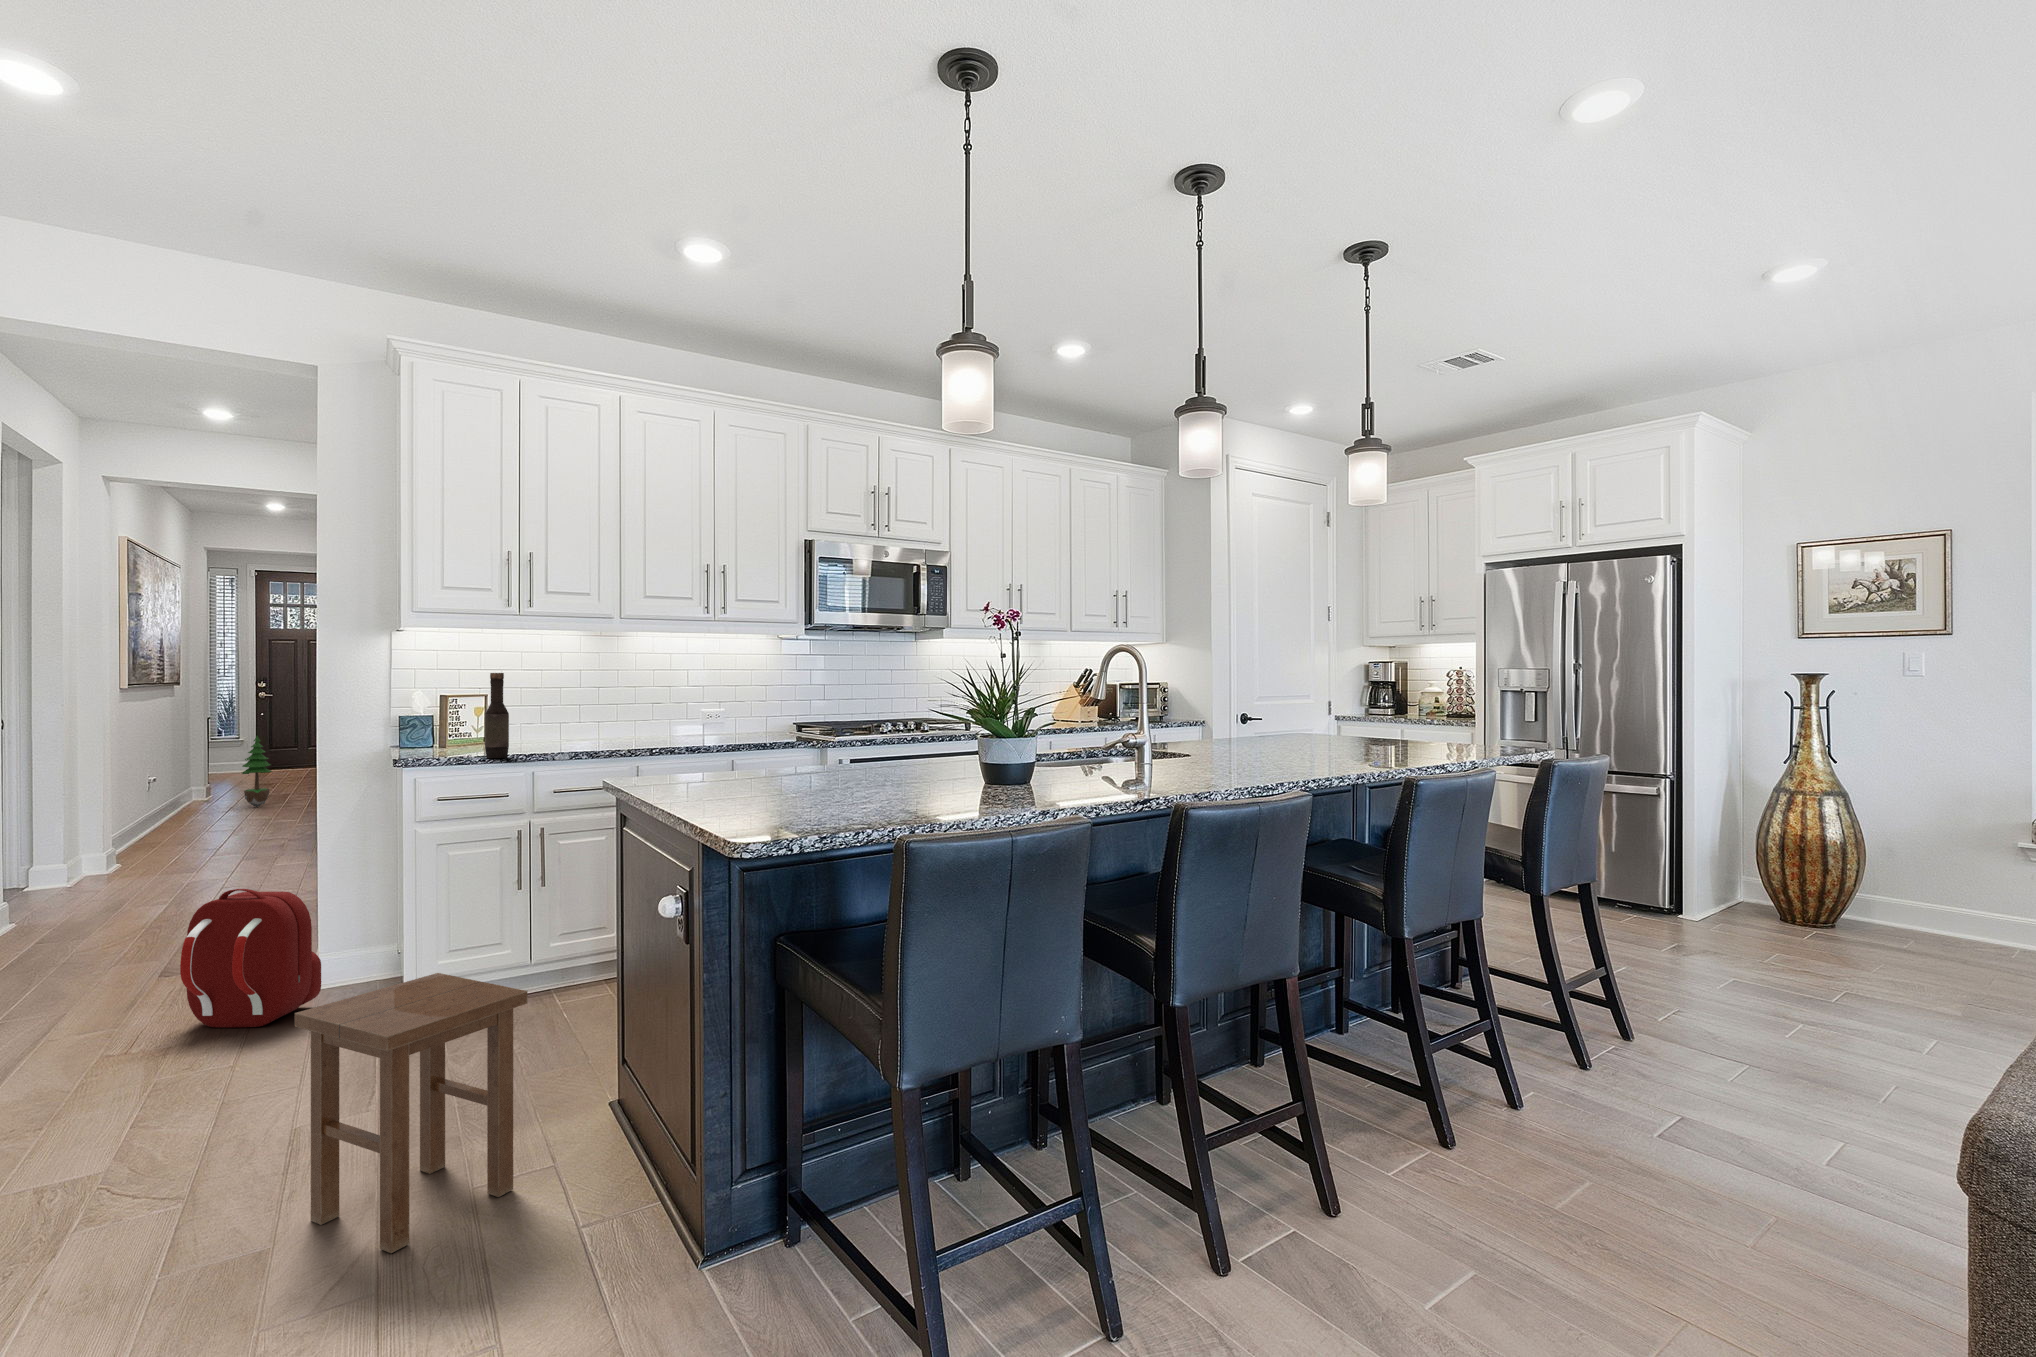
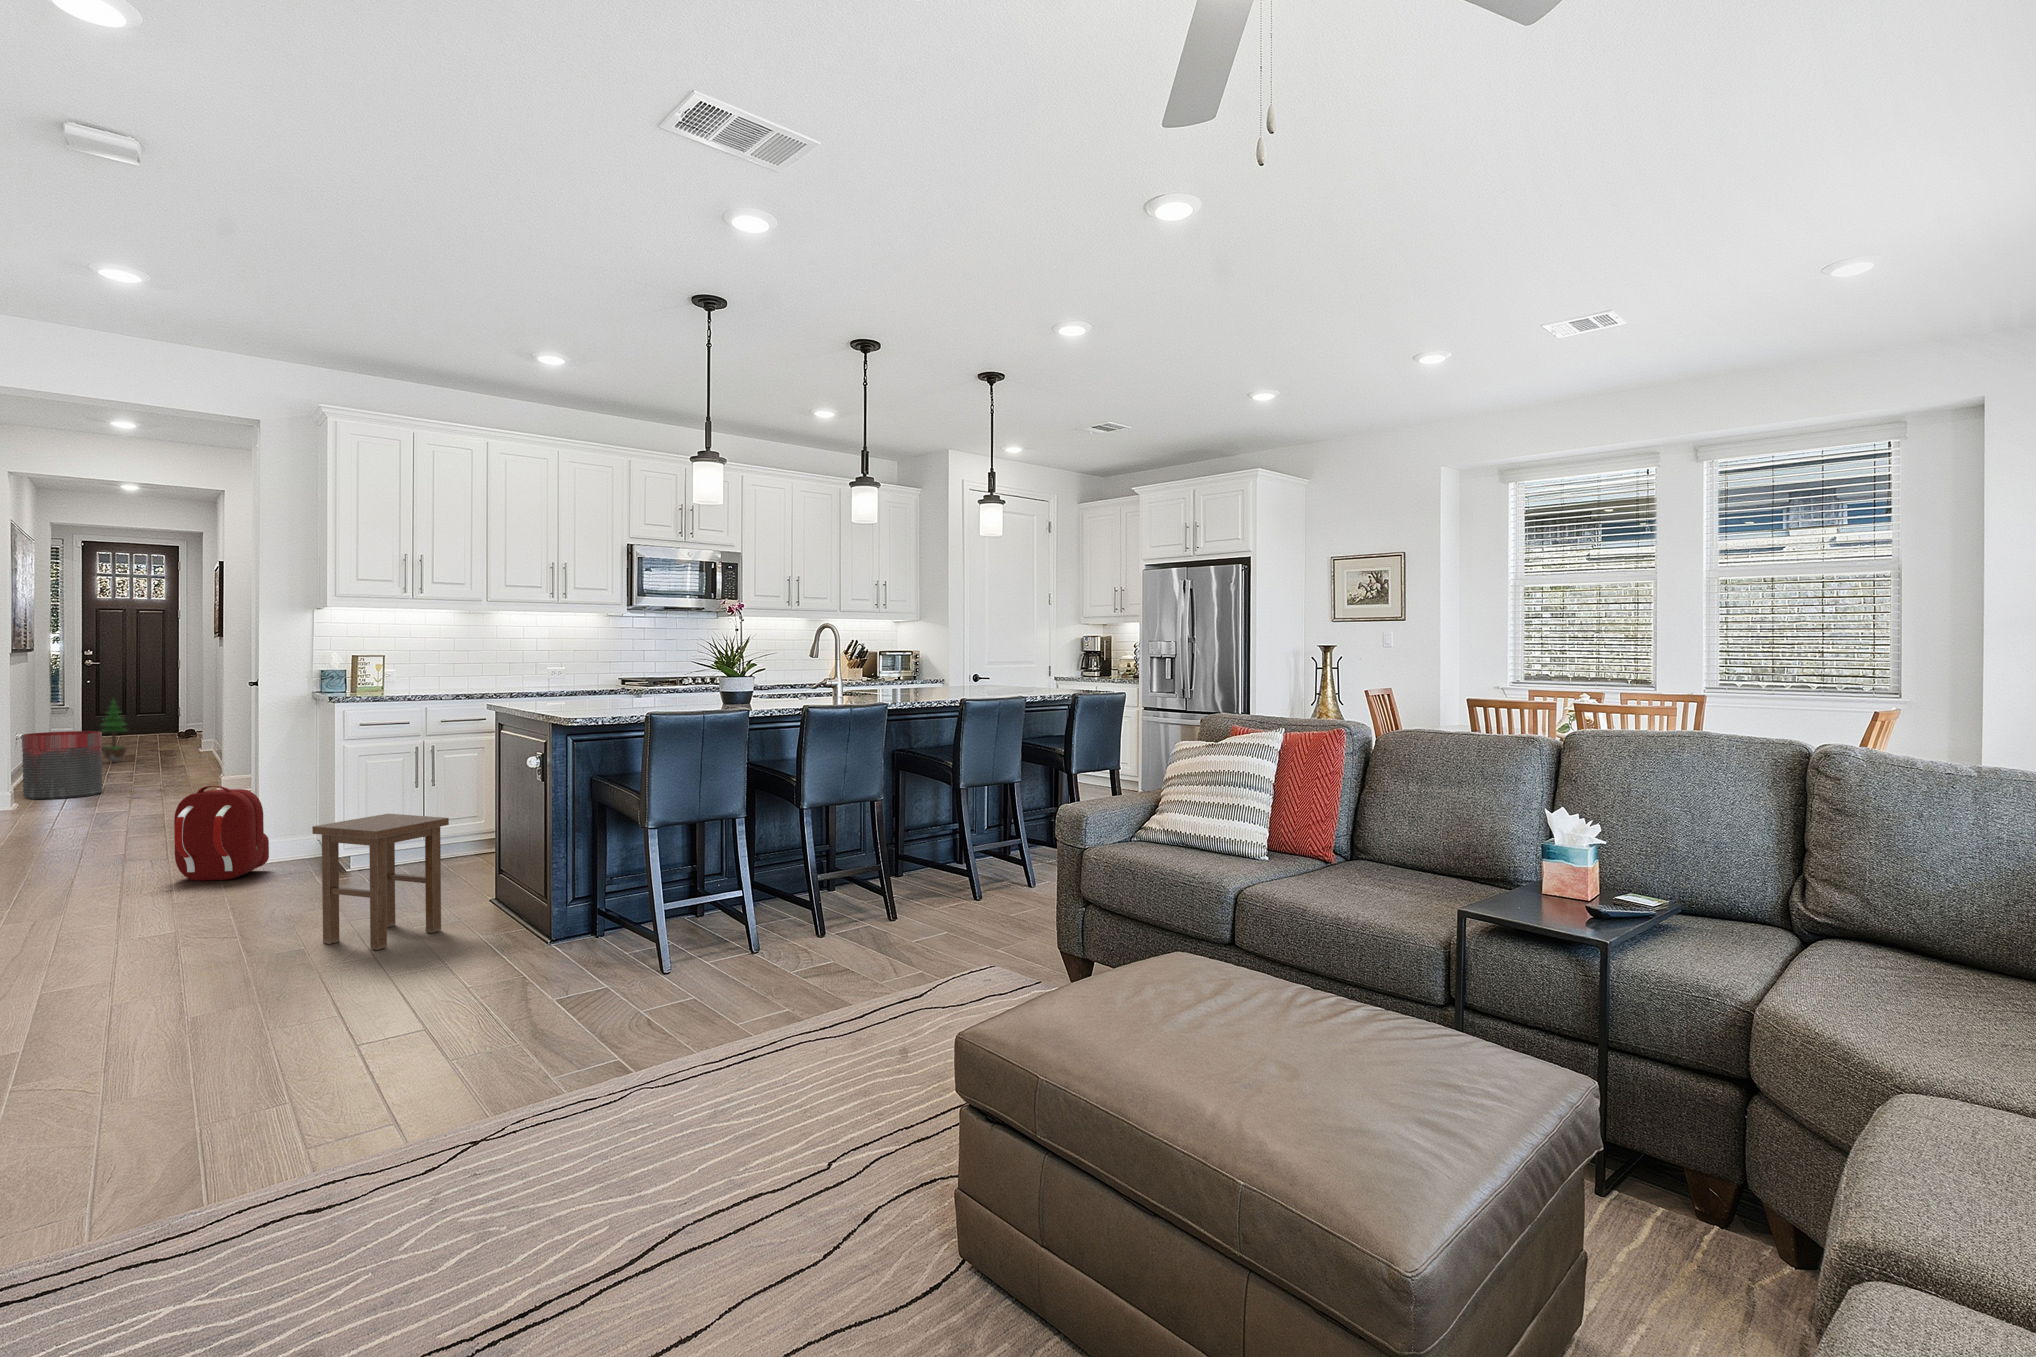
bottle: present [485,673,509,758] -> none [390,638,407,697]
trash can: none [126,779,214,861] -> present [22,731,103,799]

